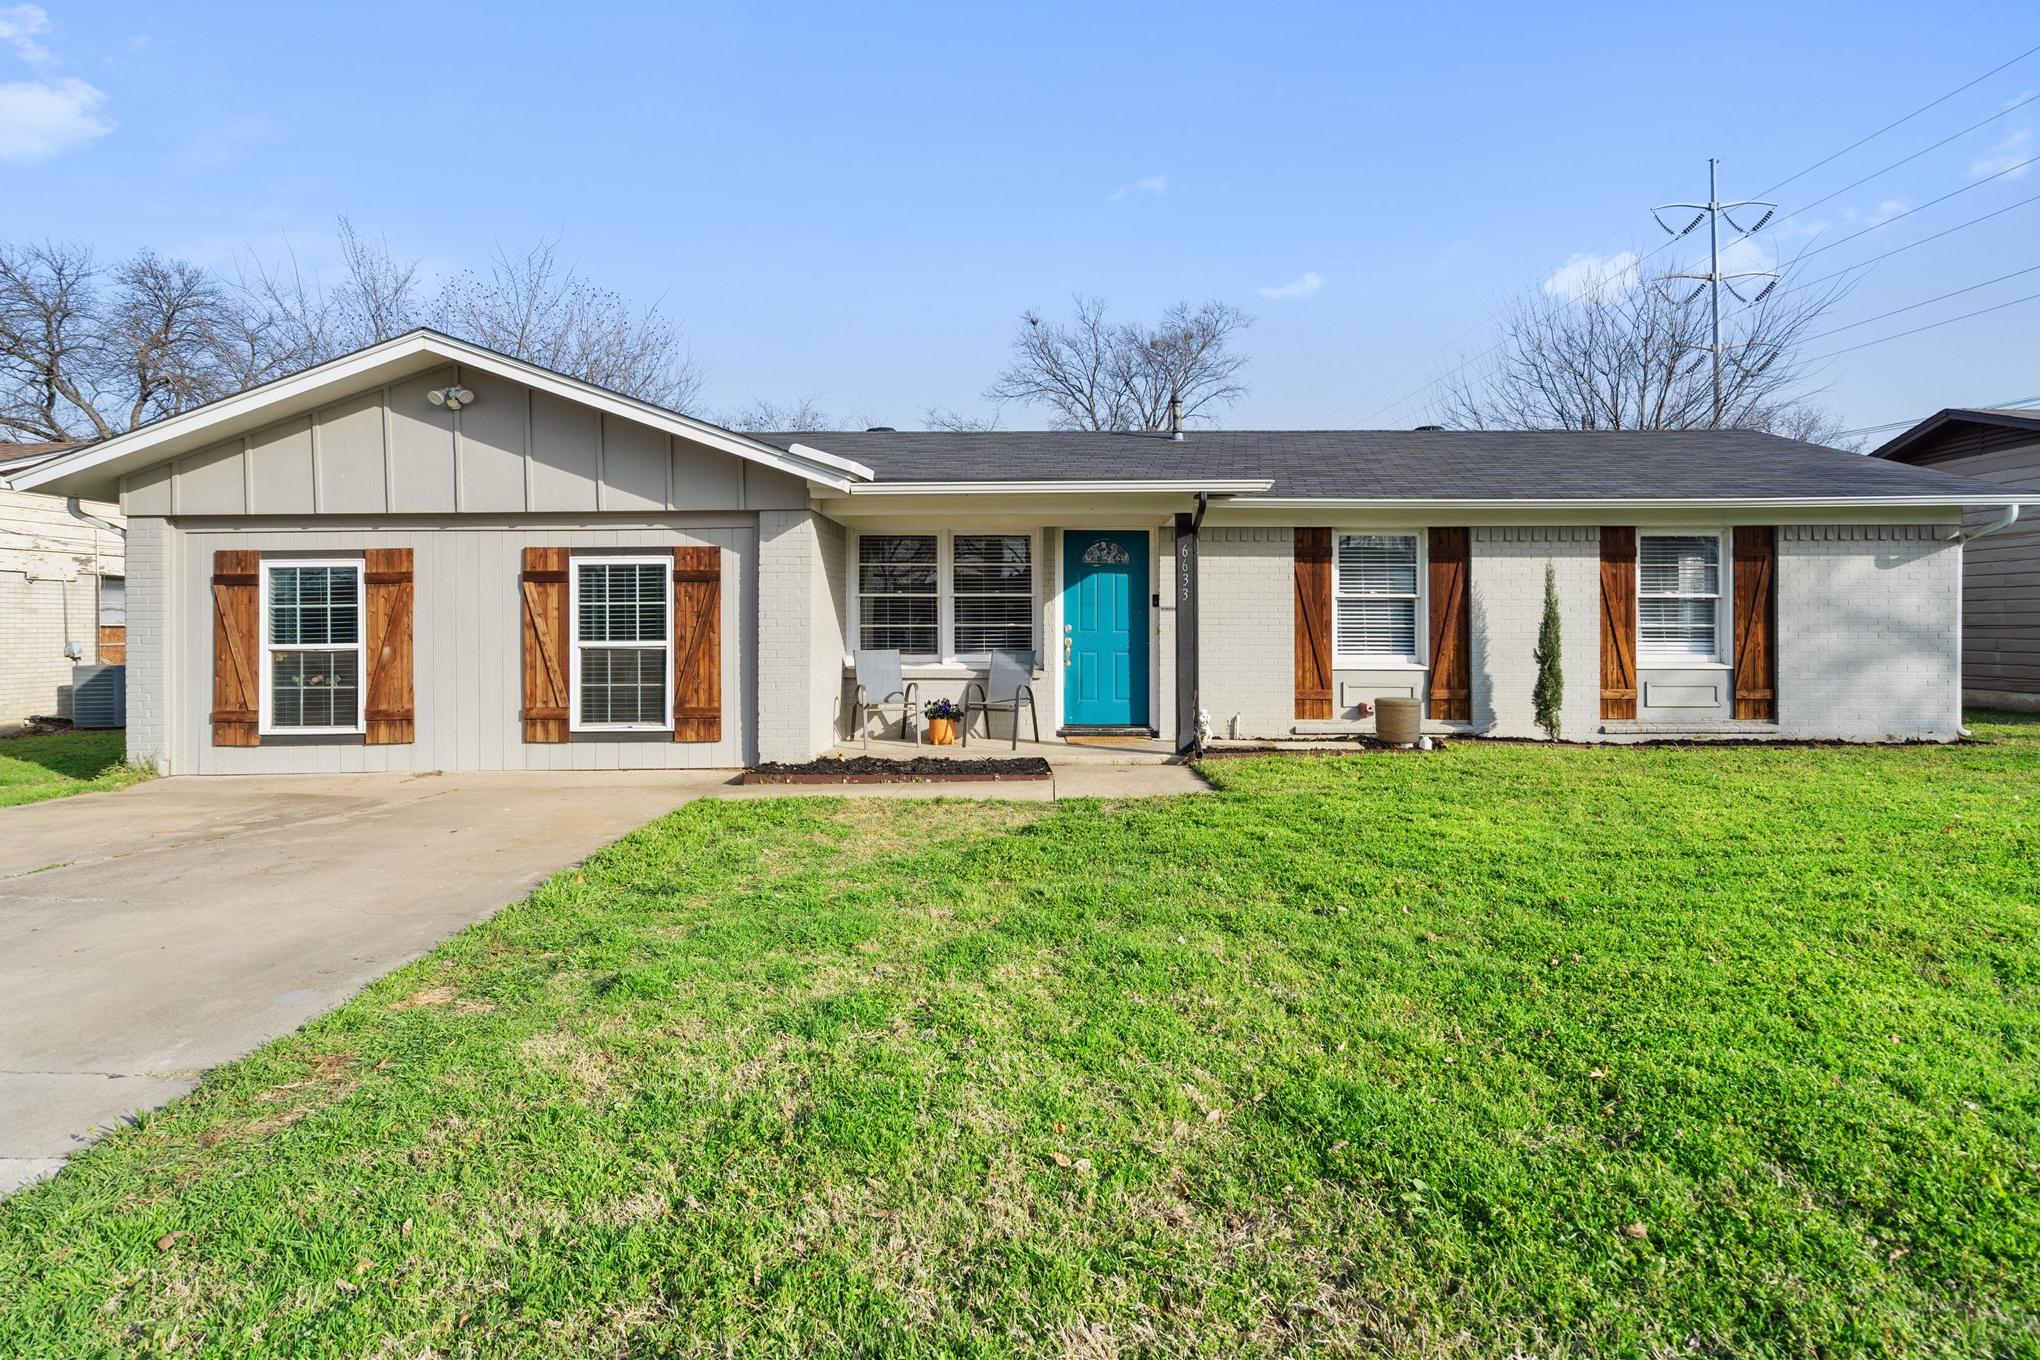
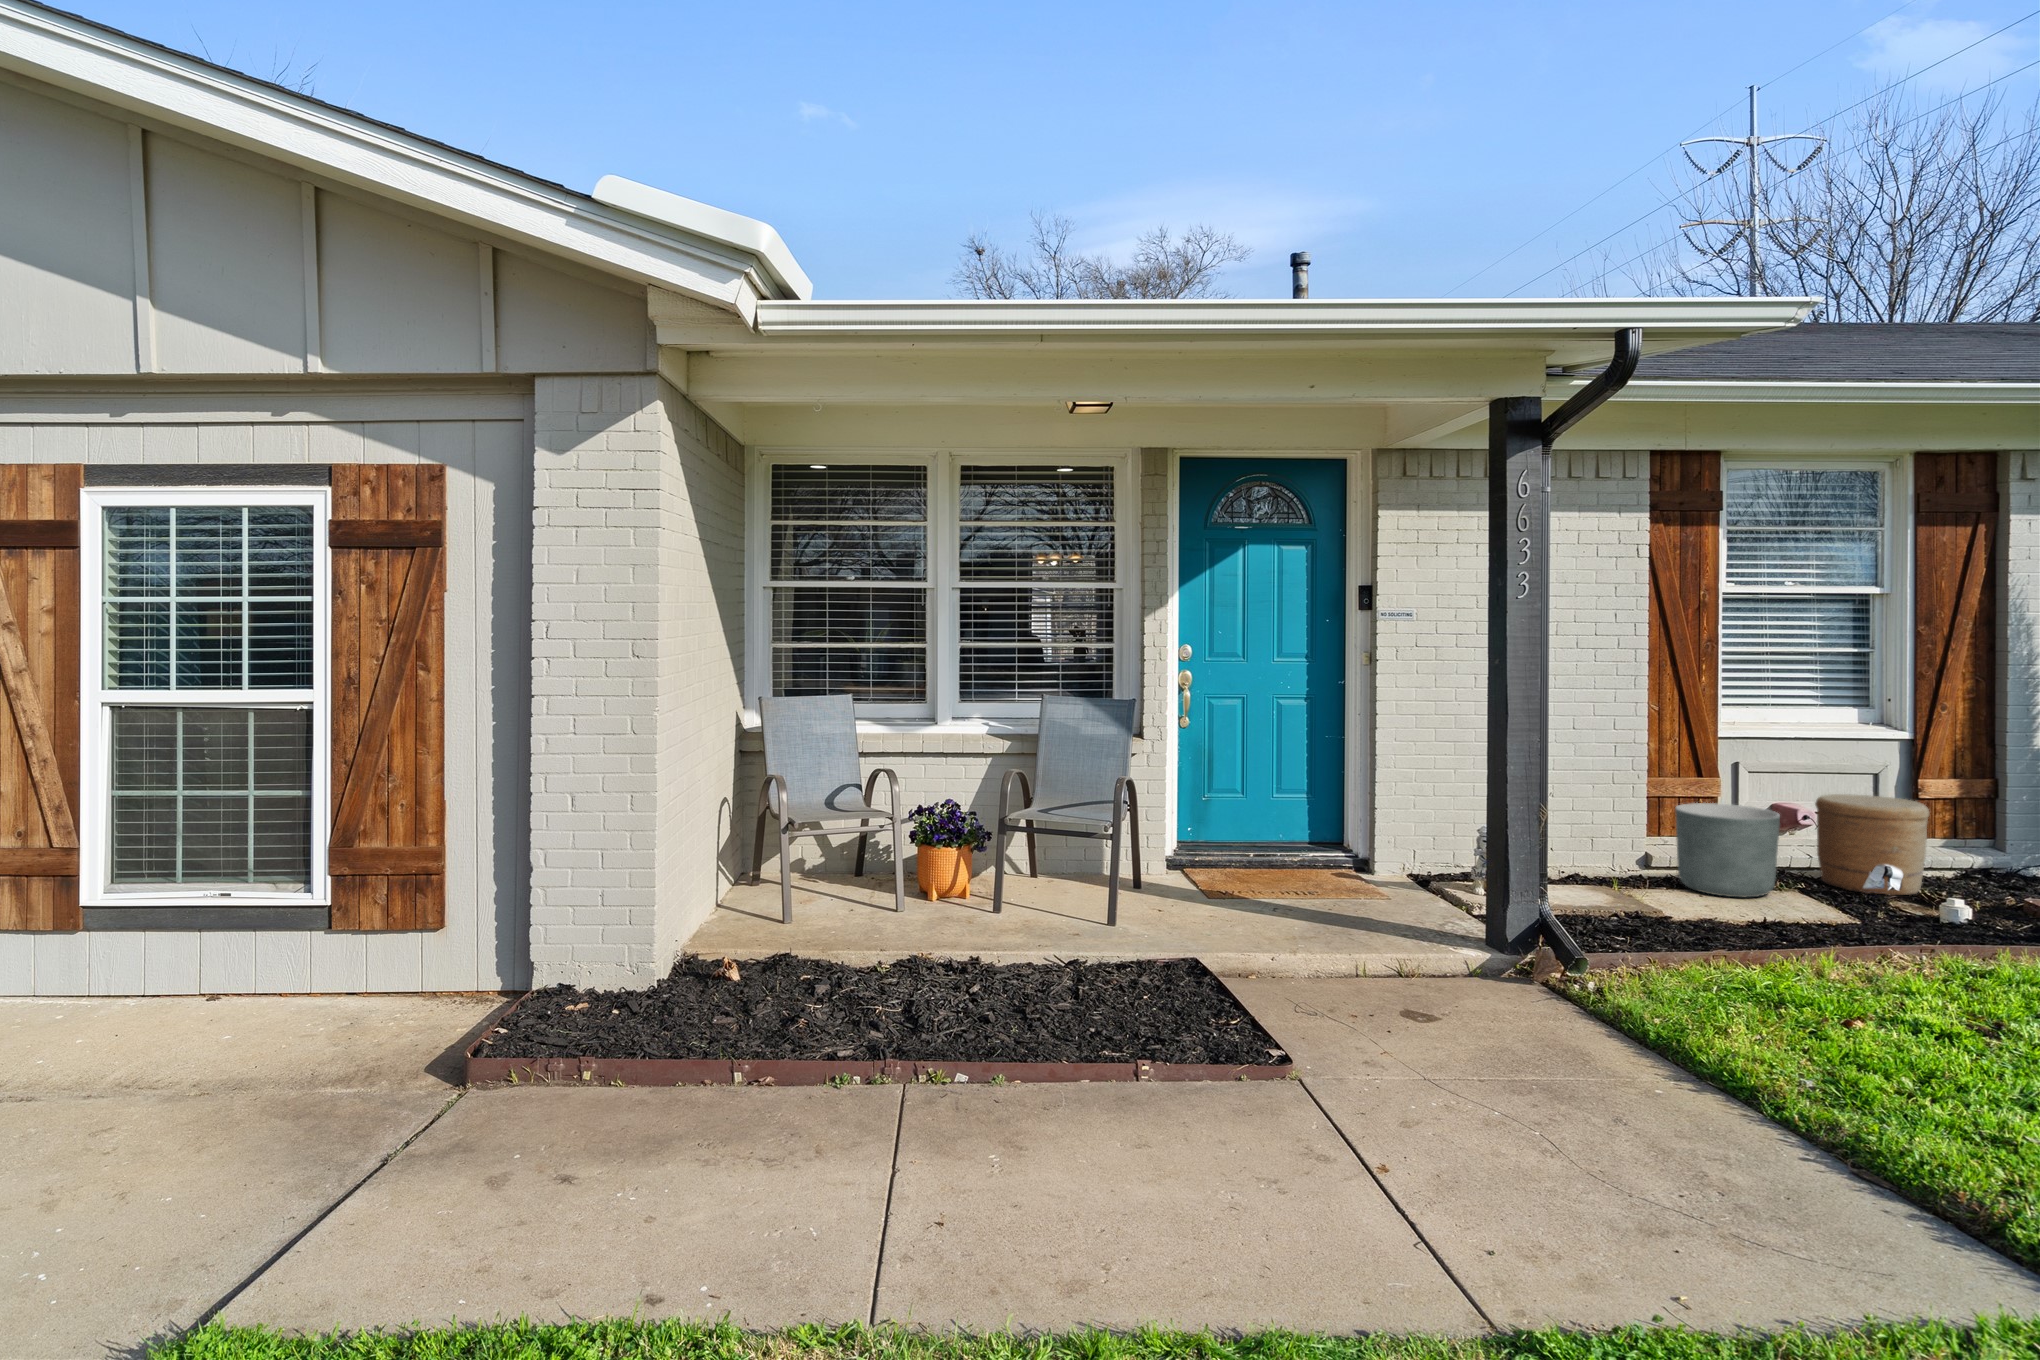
planter: none [1302,701,1347,744] -> present [1675,803,1780,897]

